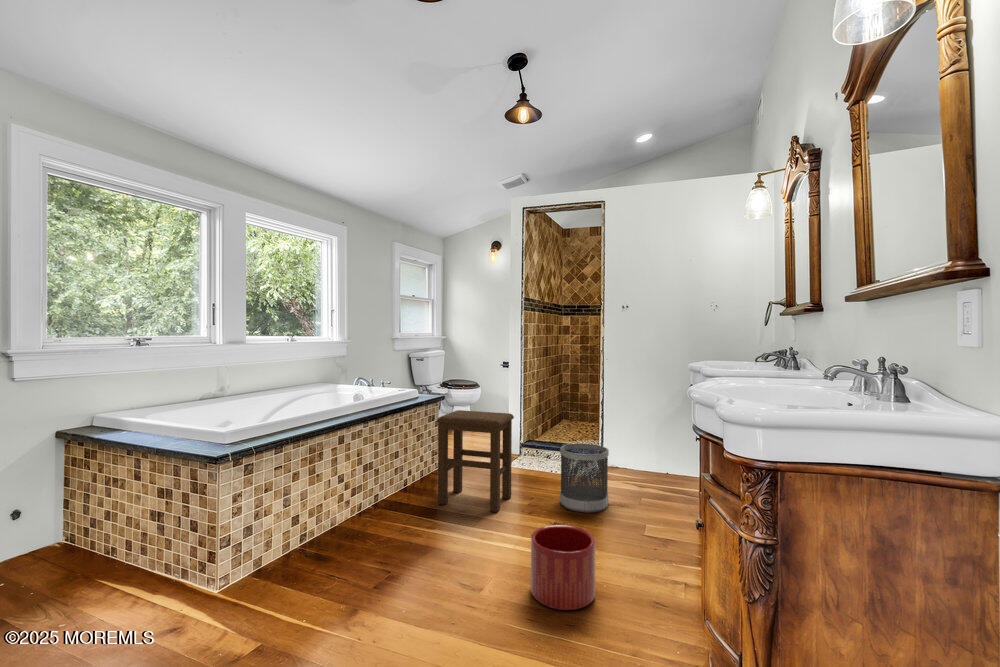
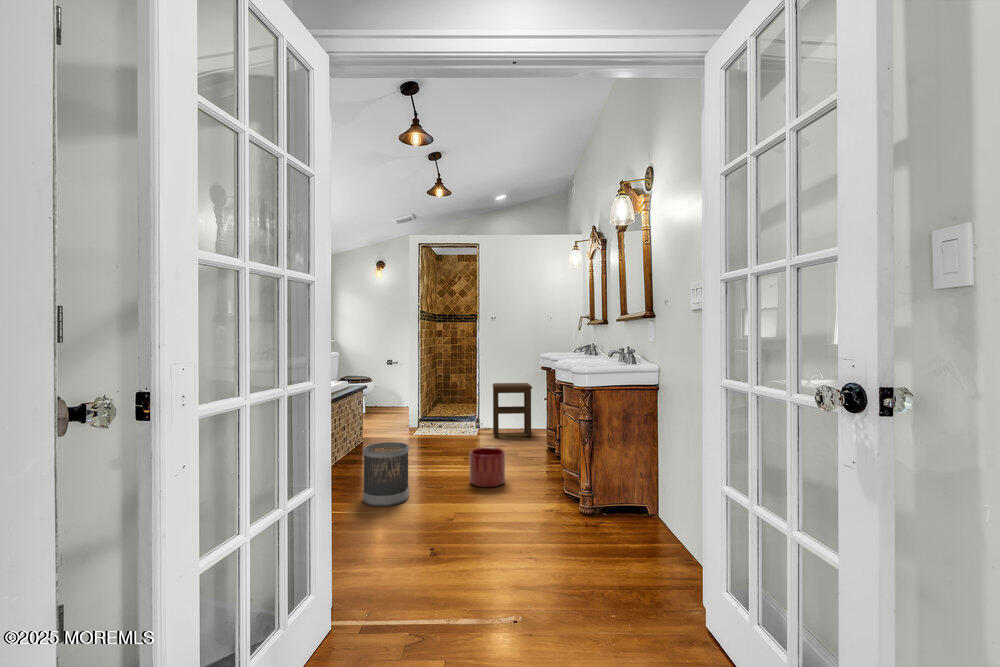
stool: present [437,410,514,512] -> present [492,383,532,437]
wastebasket: present [560,443,609,513] -> present [363,442,409,506]

